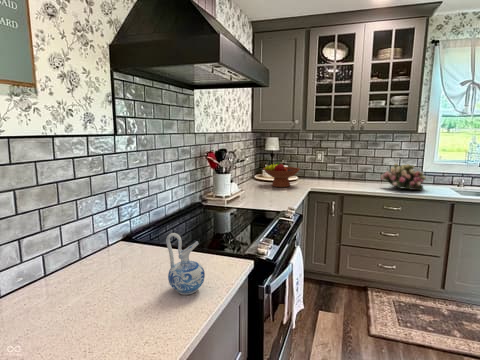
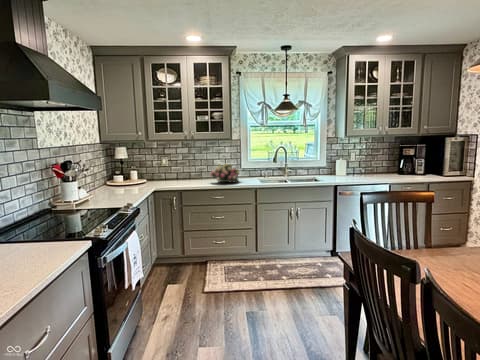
fruit bowl: present [263,162,300,187] -> none [111,169,145,190]
ceramic pitcher: present [166,233,205,295] -> none [18,222,50,263]

